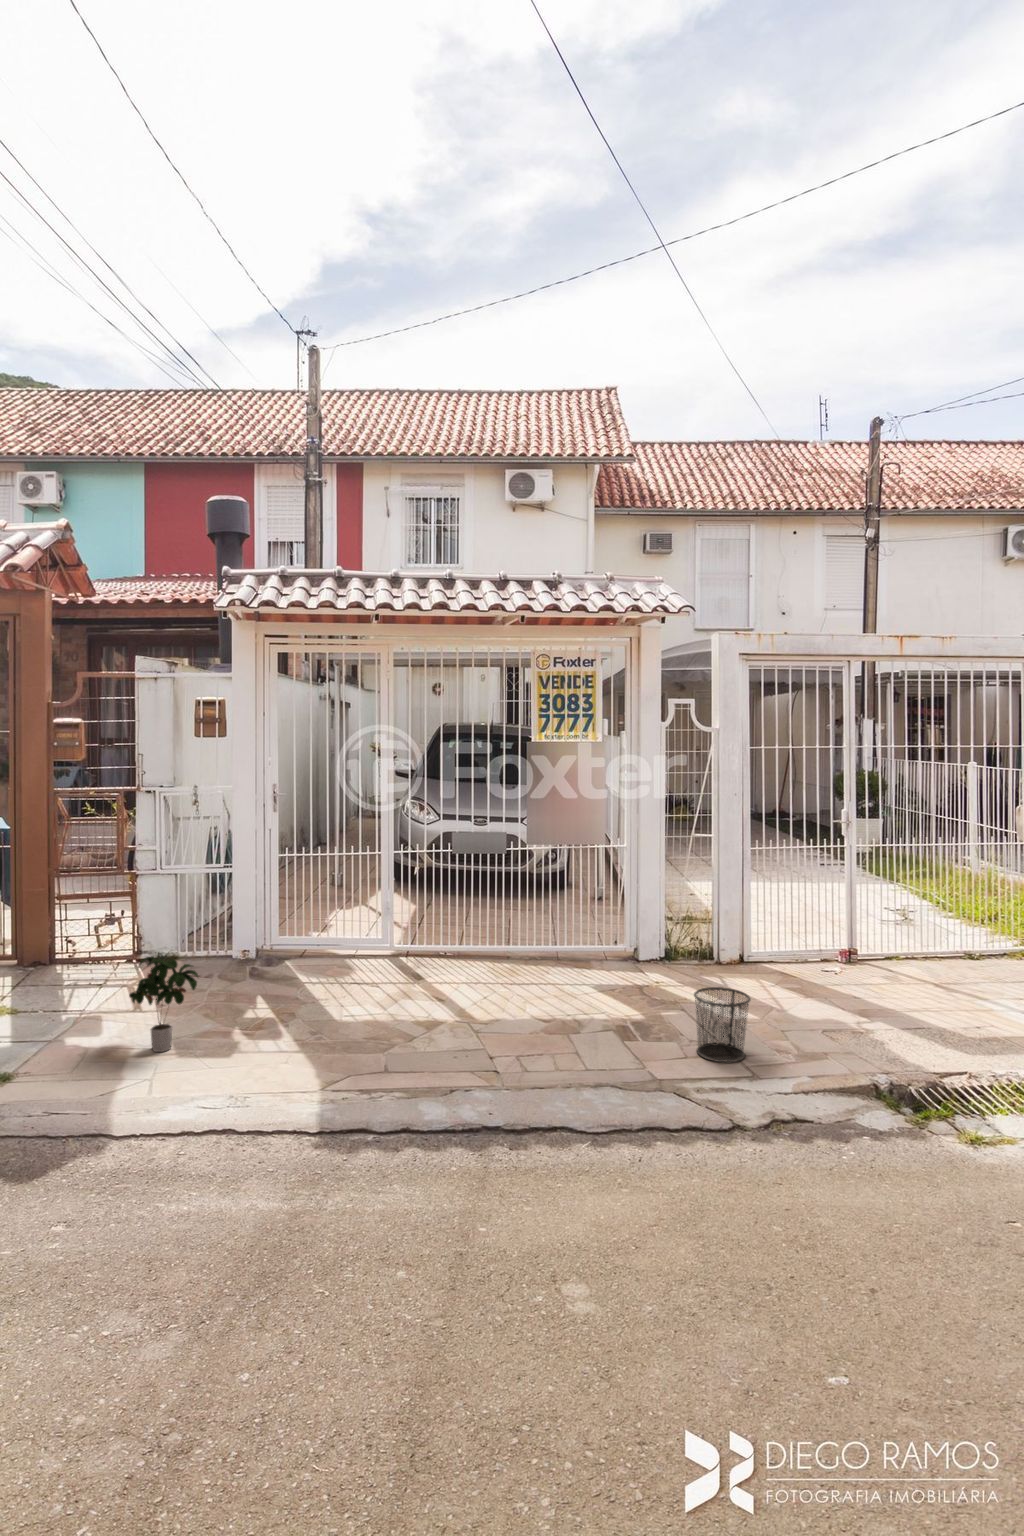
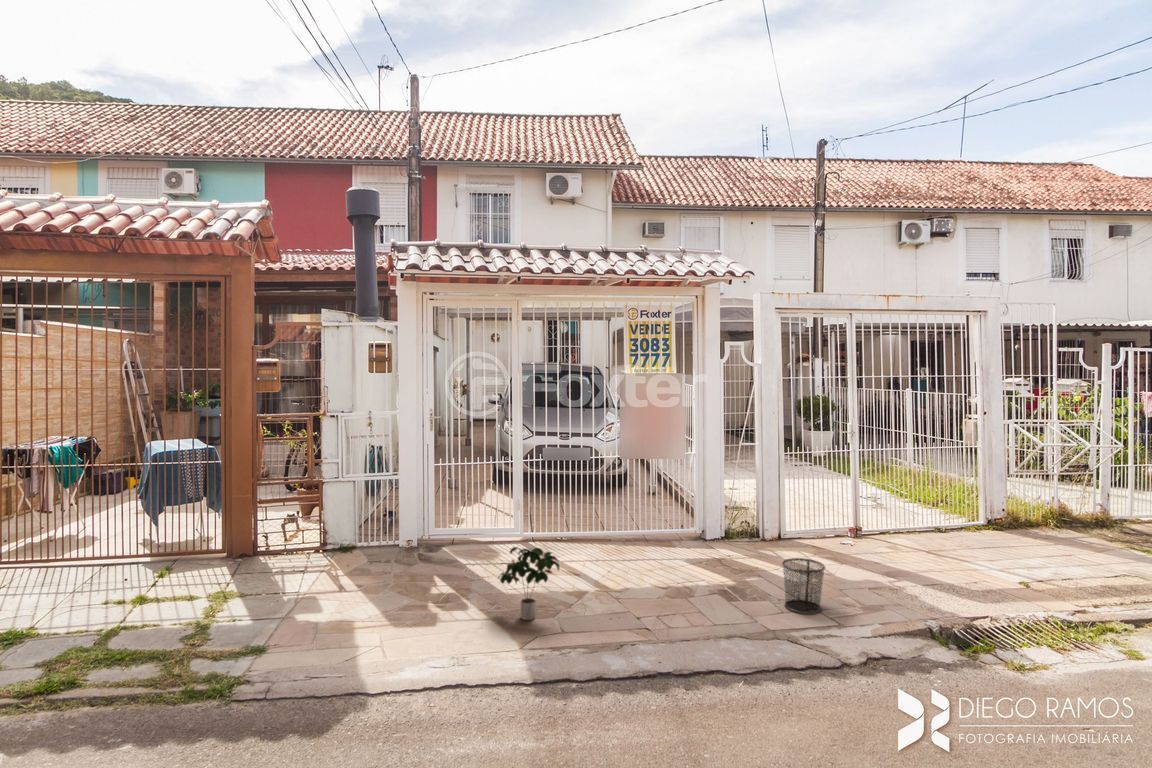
potted plant: present [129,956,198,1052] -> present [498,547,560,620]

